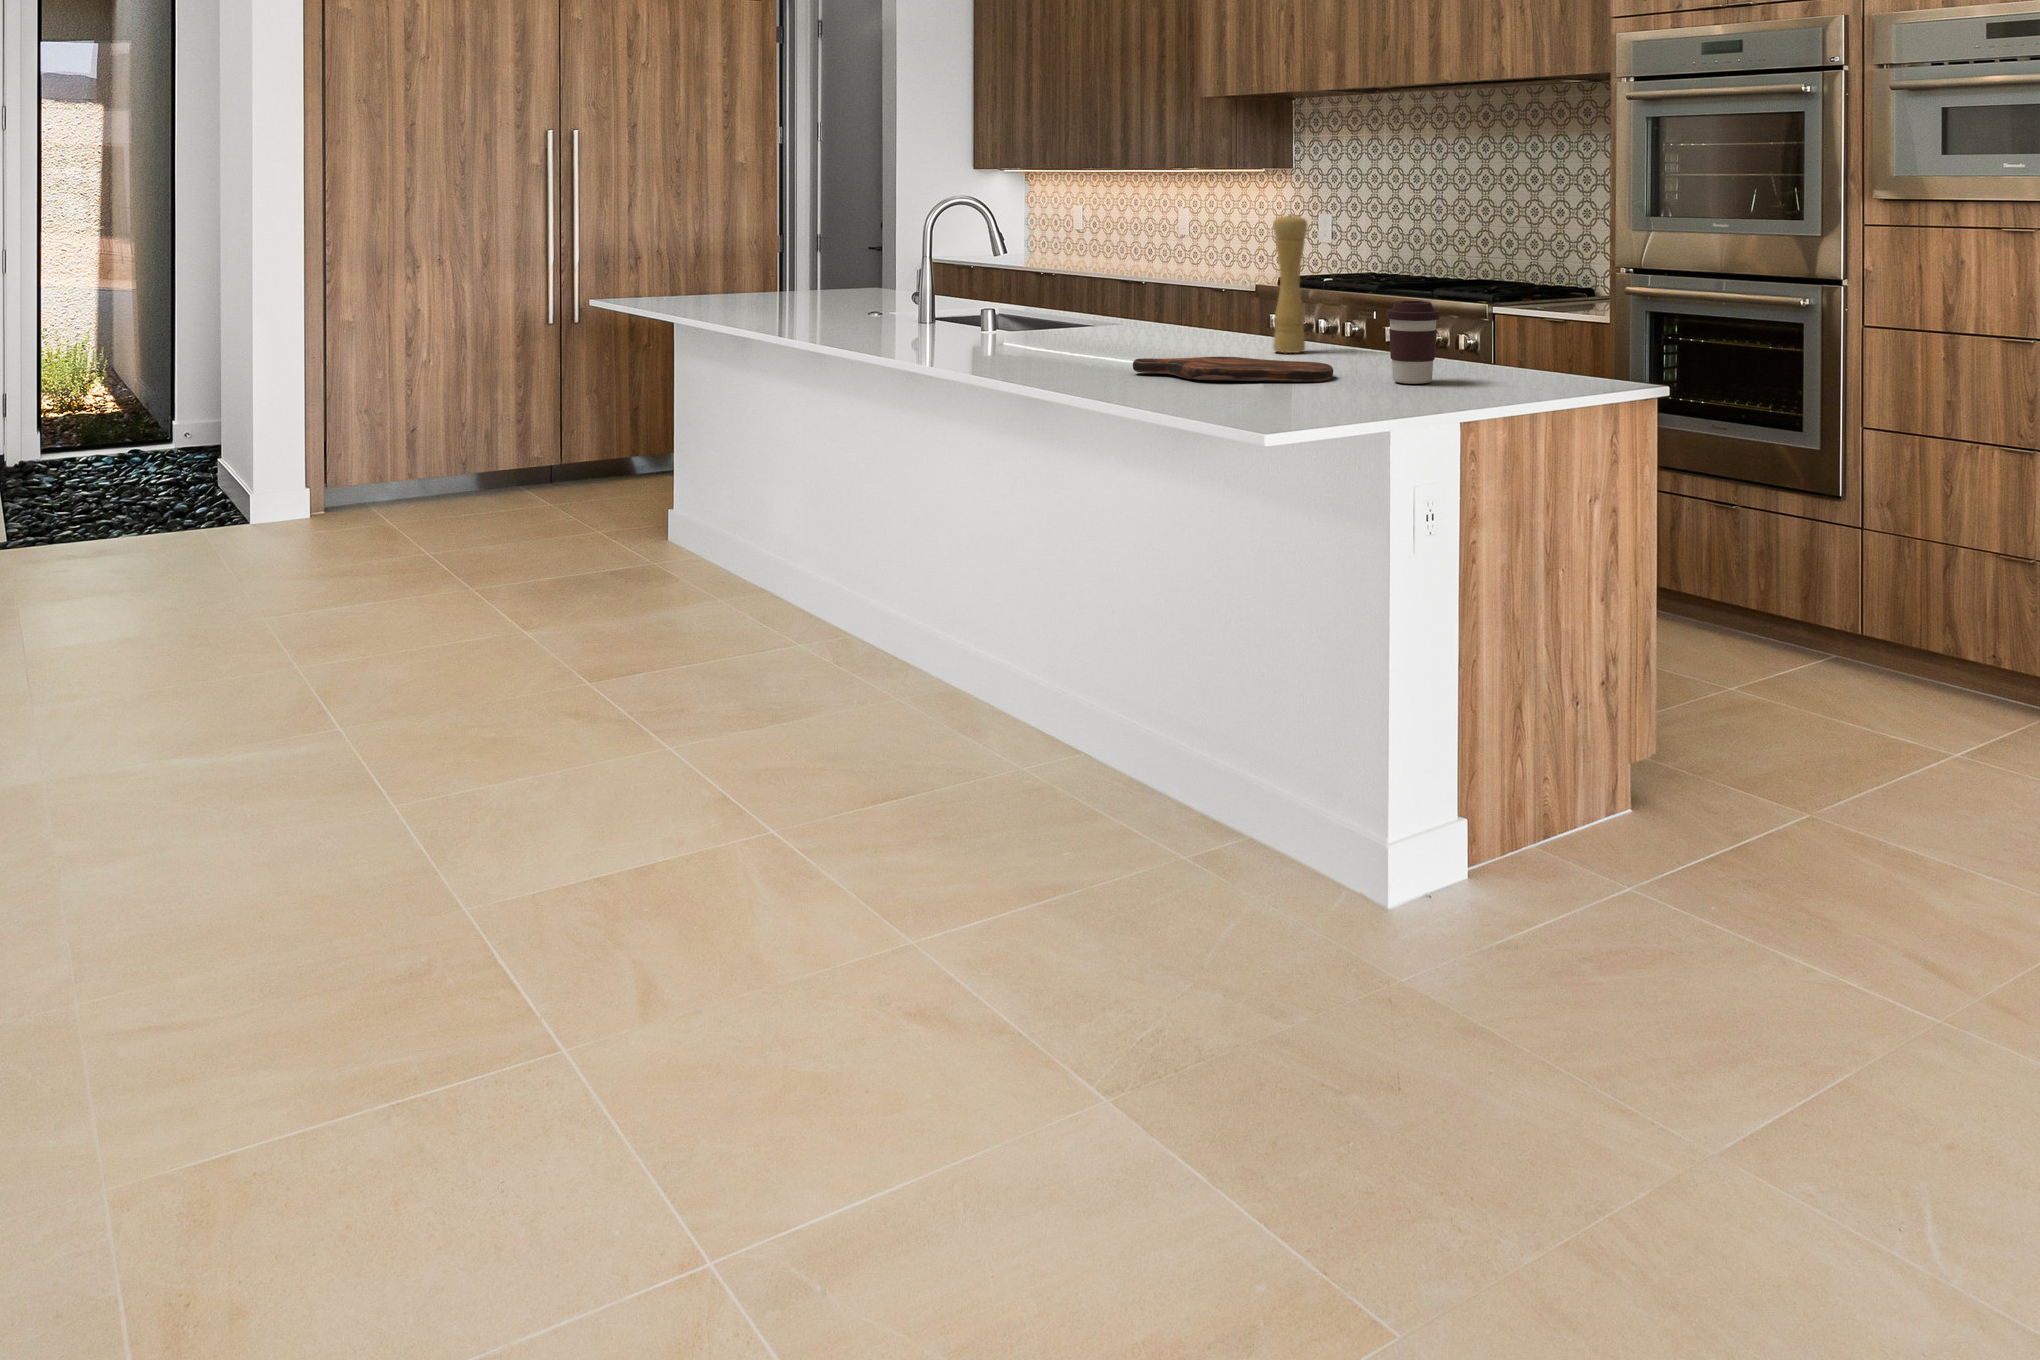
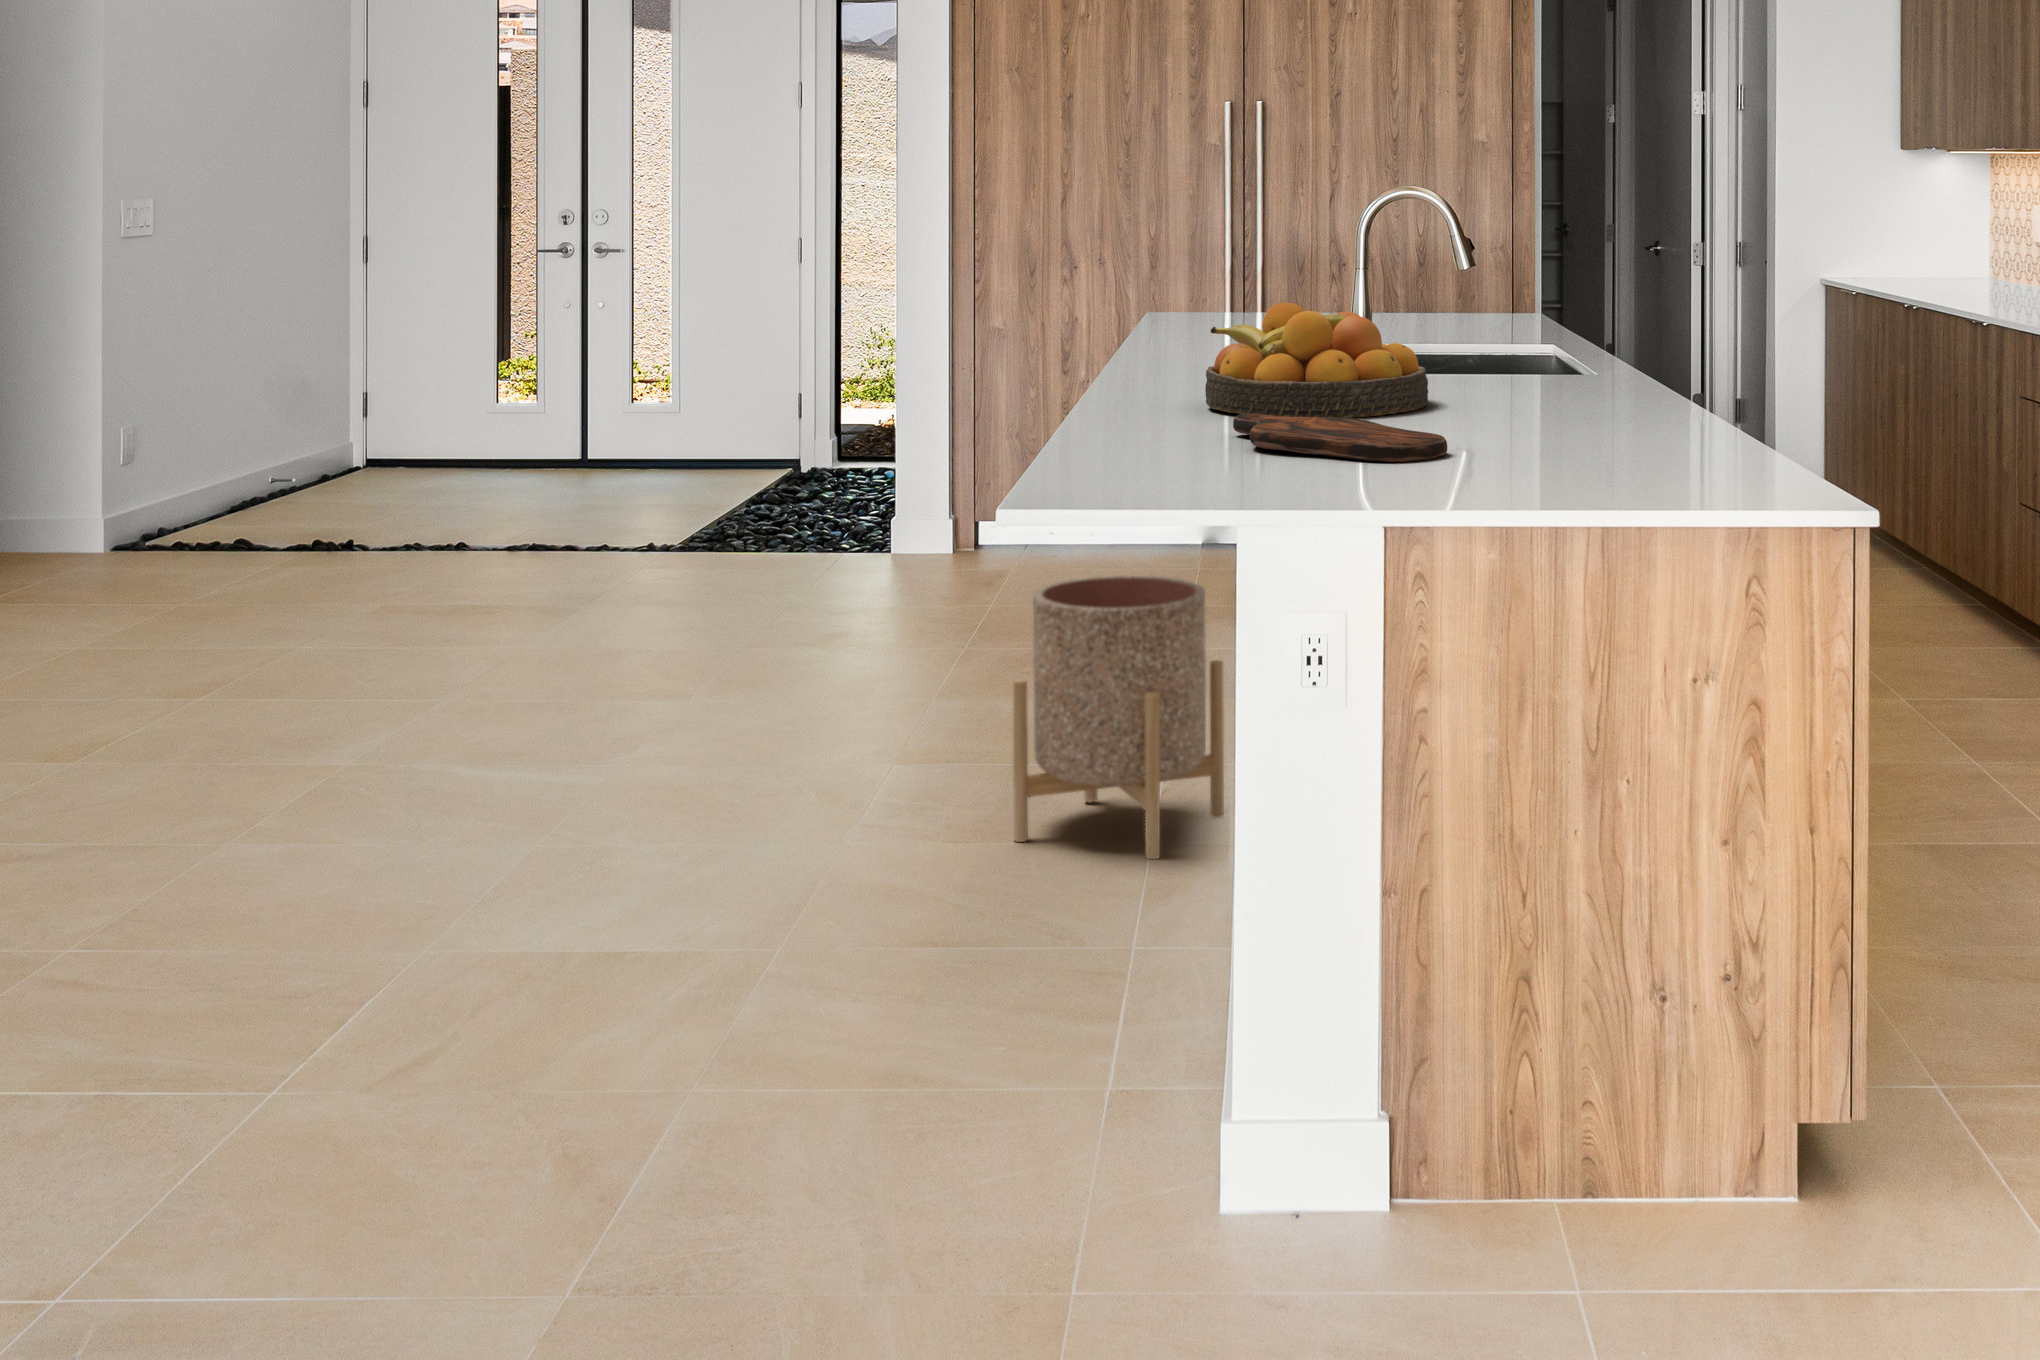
pepper mill: present [1273,214,1307,353] -> none [1534,215,1586,422]
fruit bowl: none [1005,281,1169,363] -> present [1205,302,1428,418]
coffee cup: present [1386,301,1440,384] -> none [1459,349,1540,475]
planter: none [784,497,919,715] -> present [1013,576,1224,859]

